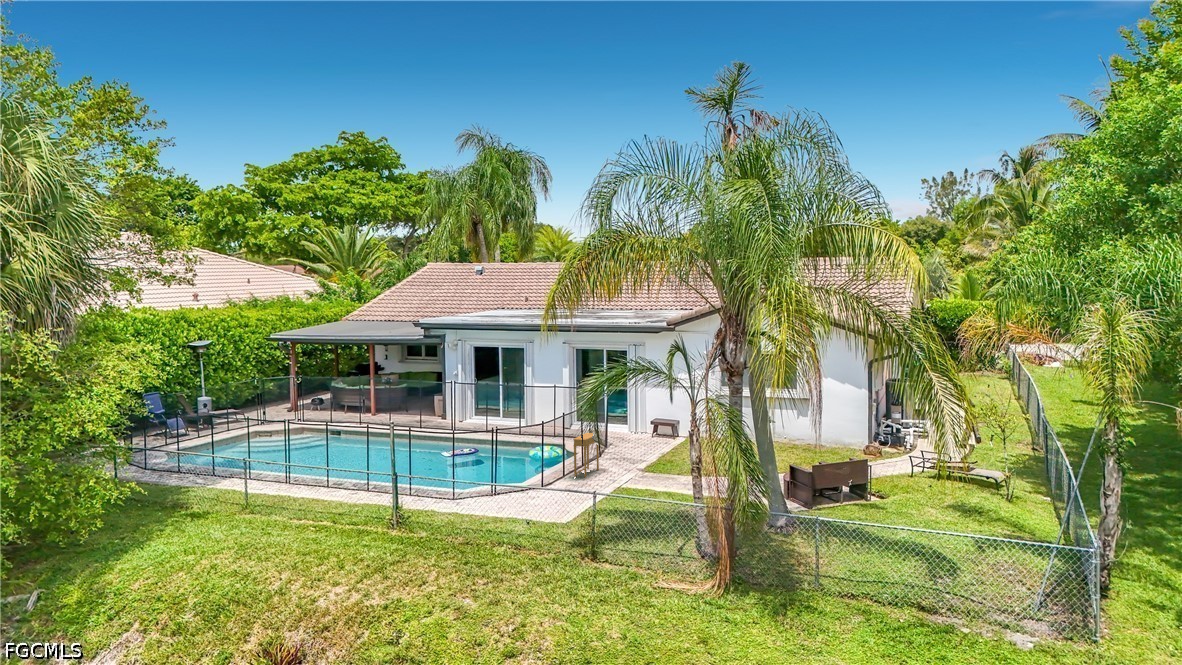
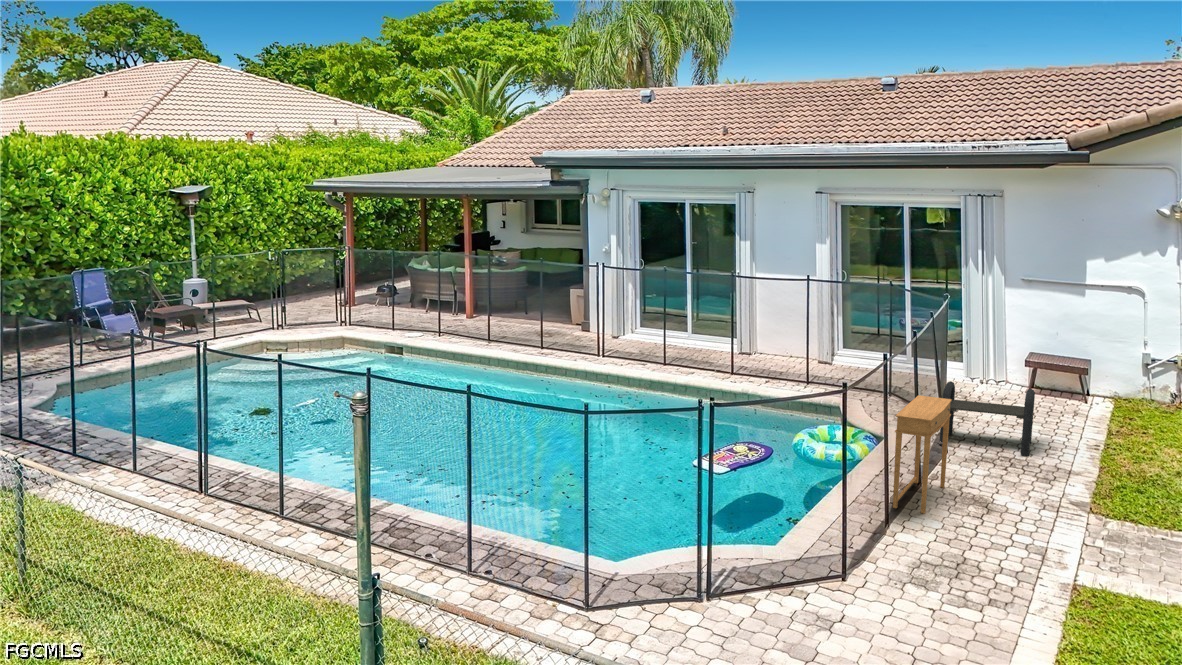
bench: none [606,430,645,459] -> present [940,381,1035,456]

